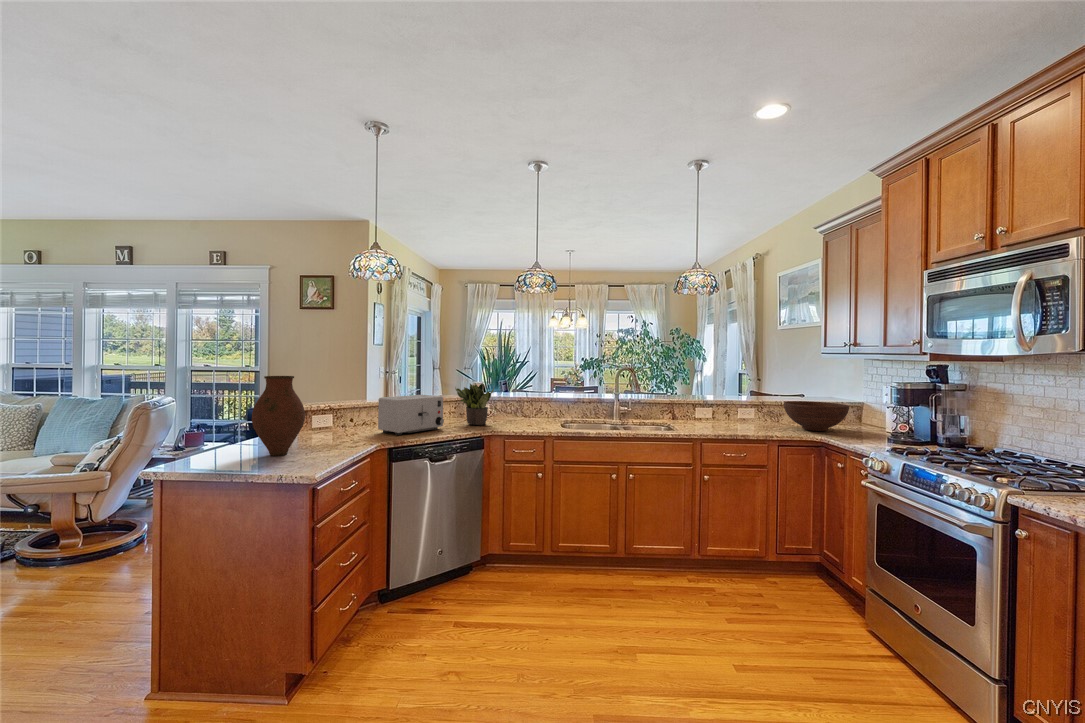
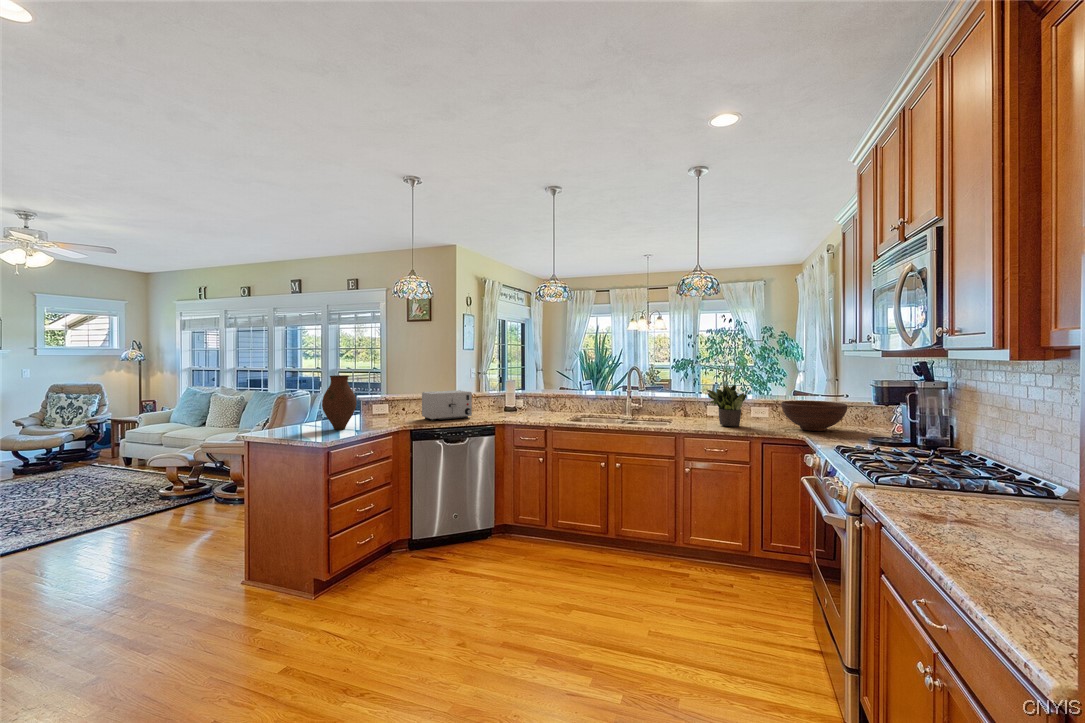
potted plant: present [456,383,494,425] -> present [707,384,748,426]

